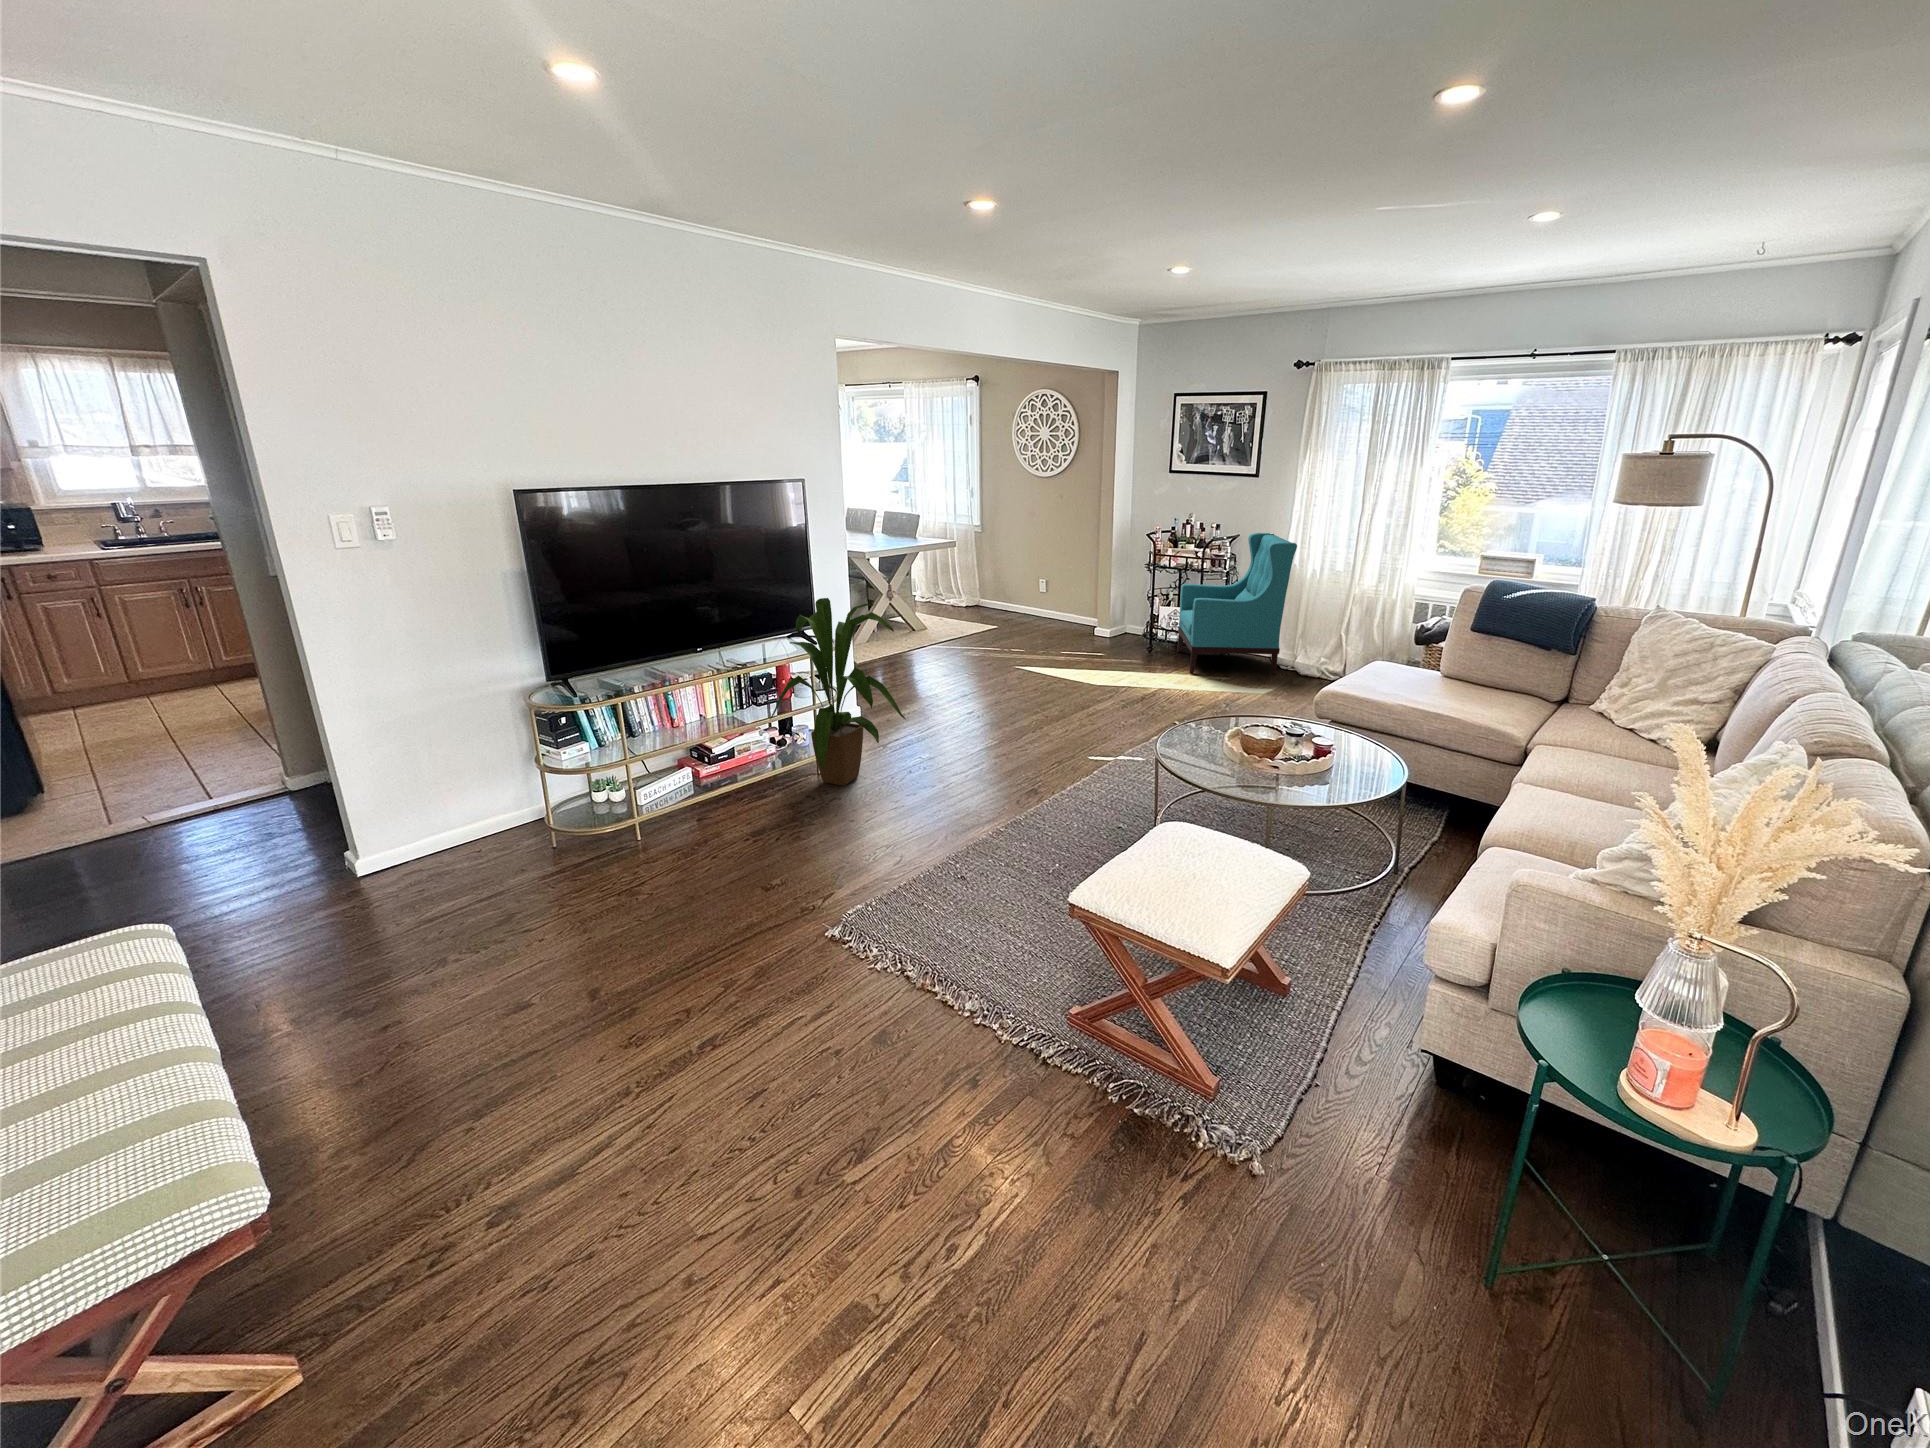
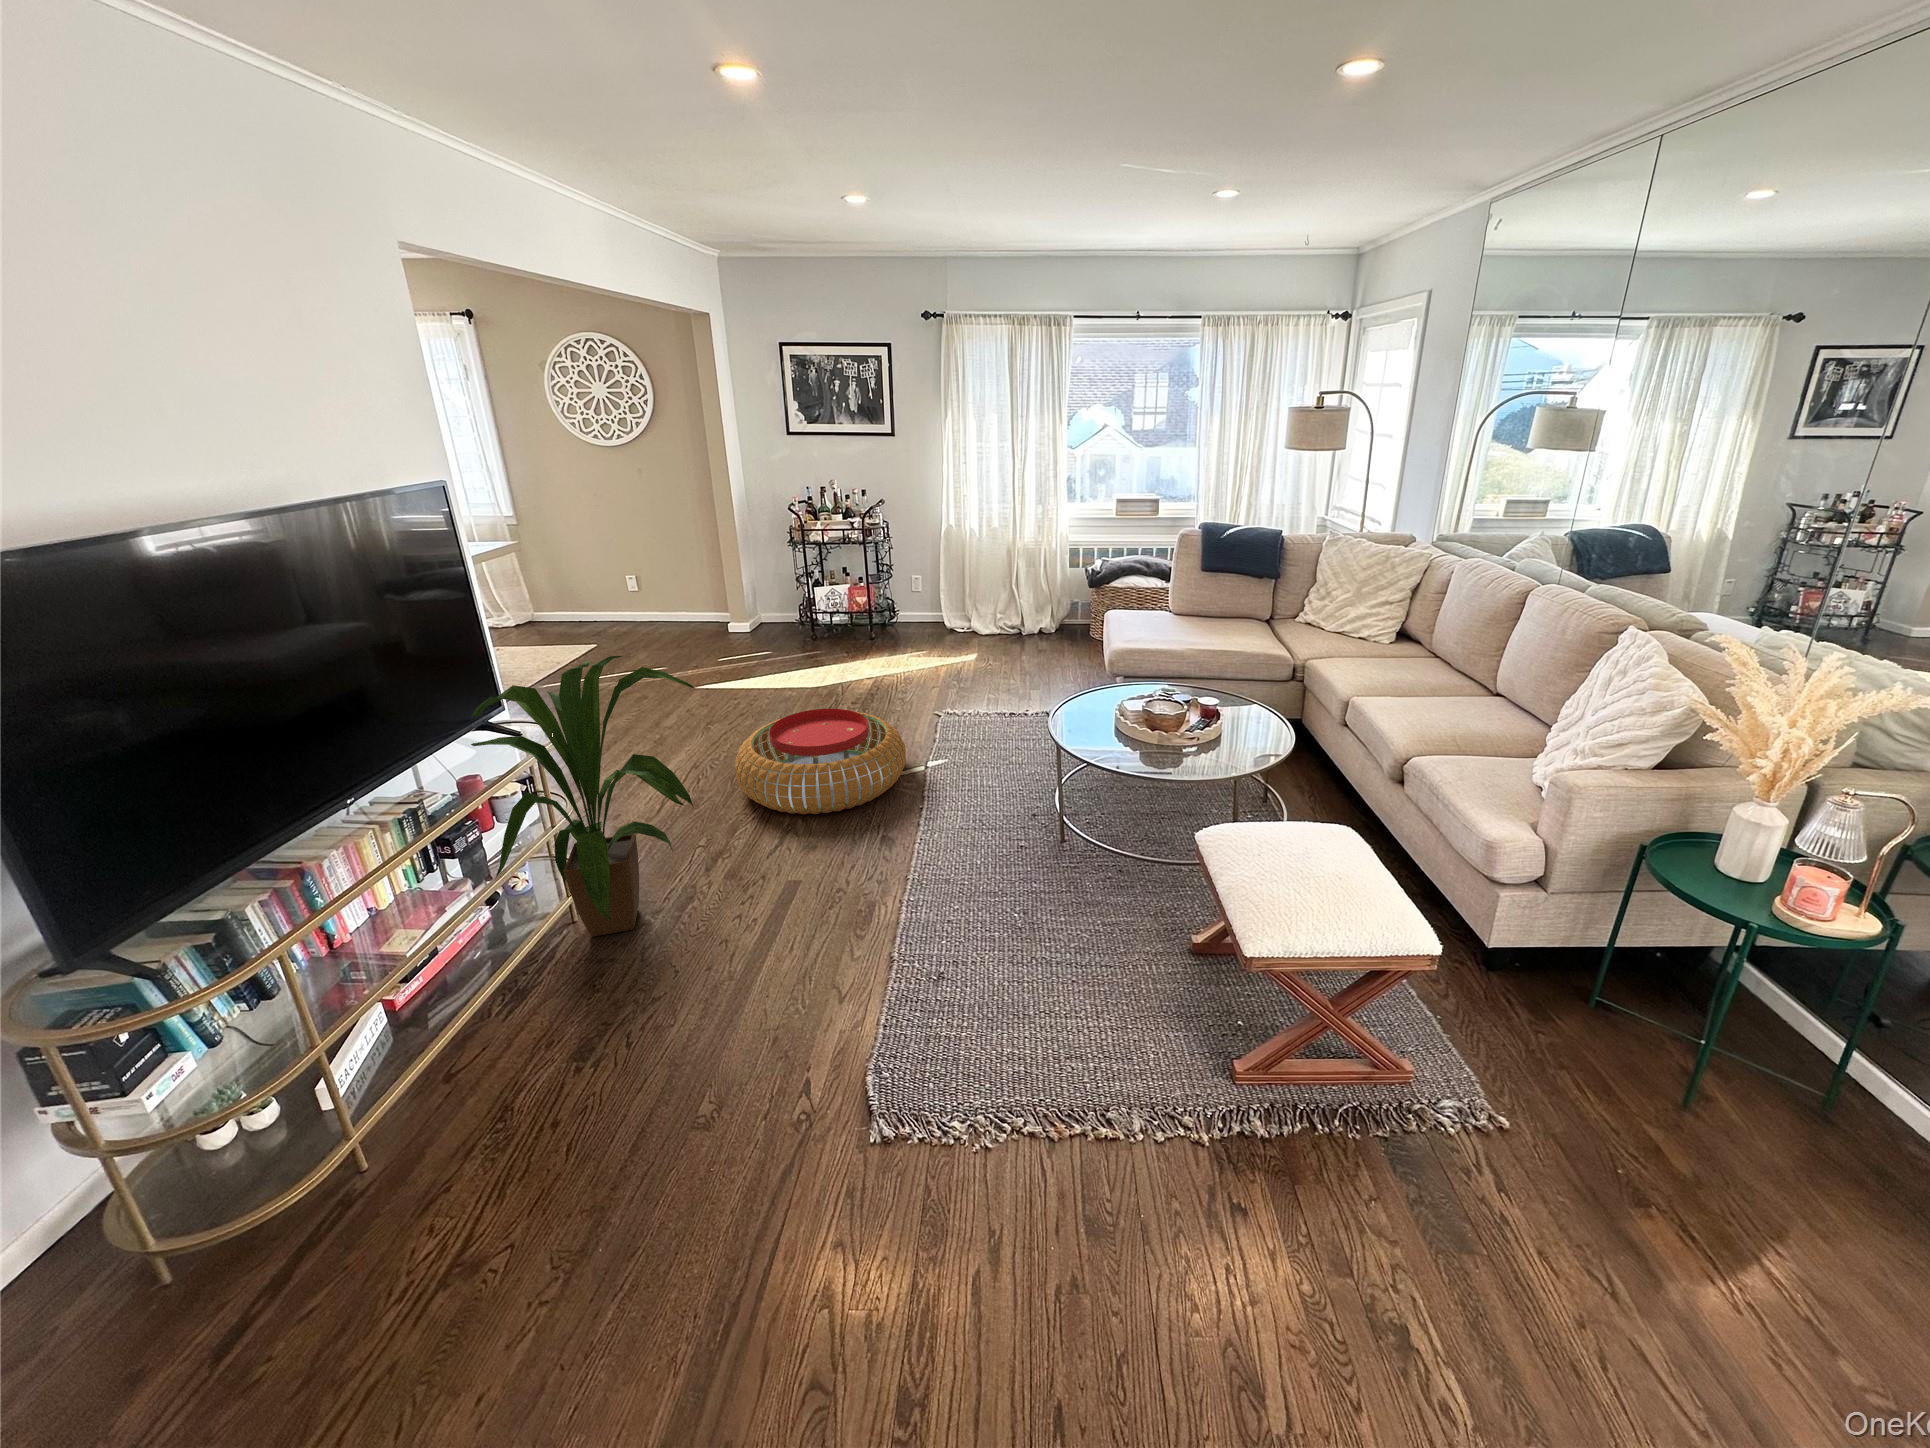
armchair: present [1177,533,1297,675] -> none [840,495,968,657]
pouf: none [973,686,1106,765] -> present [735,709,906,814]

